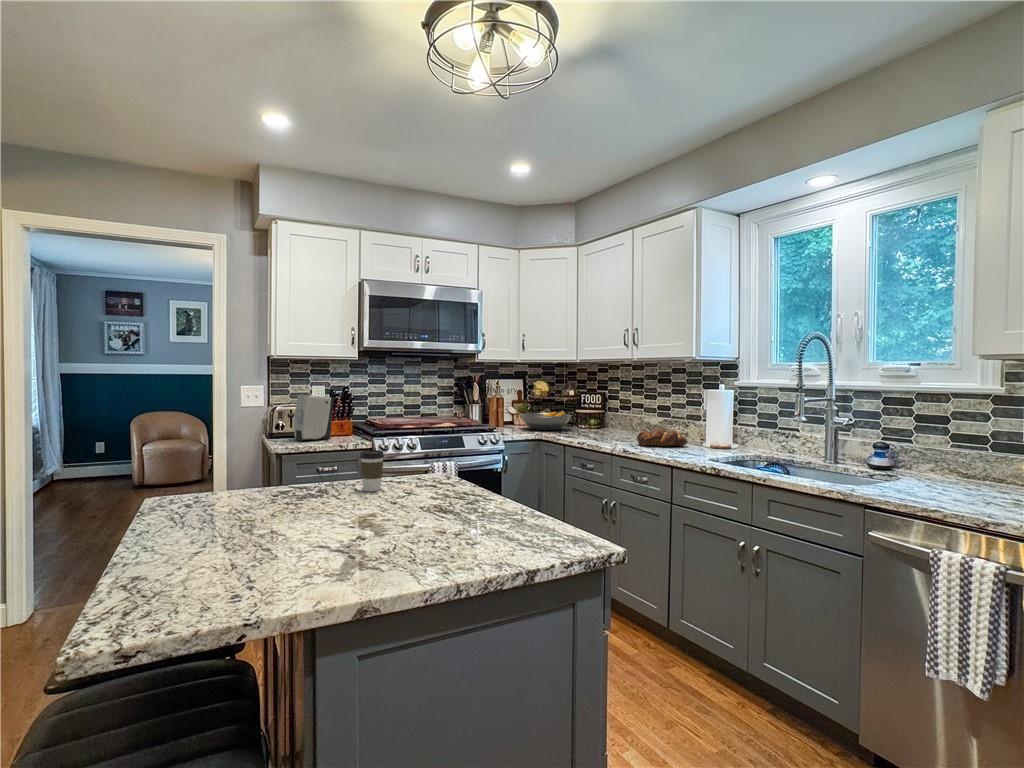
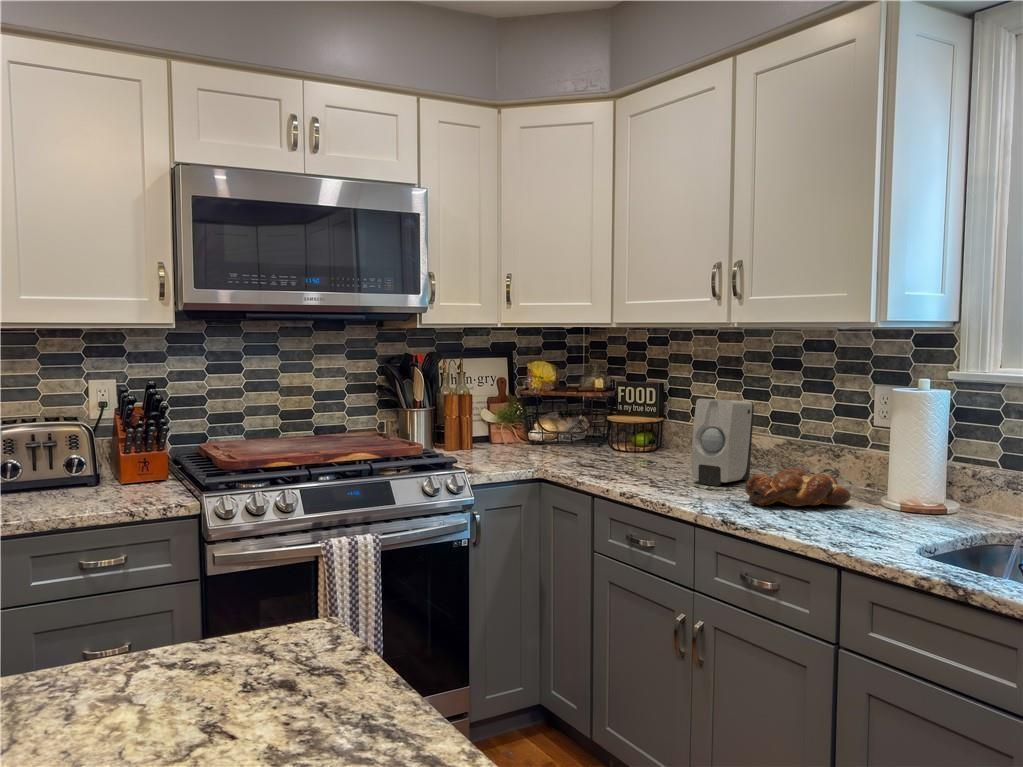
soap dispenser: present [294,395,334,441] -> present [692,399,754,486]
fruit bowl: present [520,411,571,430] -> none [504,423,603,459]
coffee cup: present [360,450,384,492] -> none [75,610,149,735]

